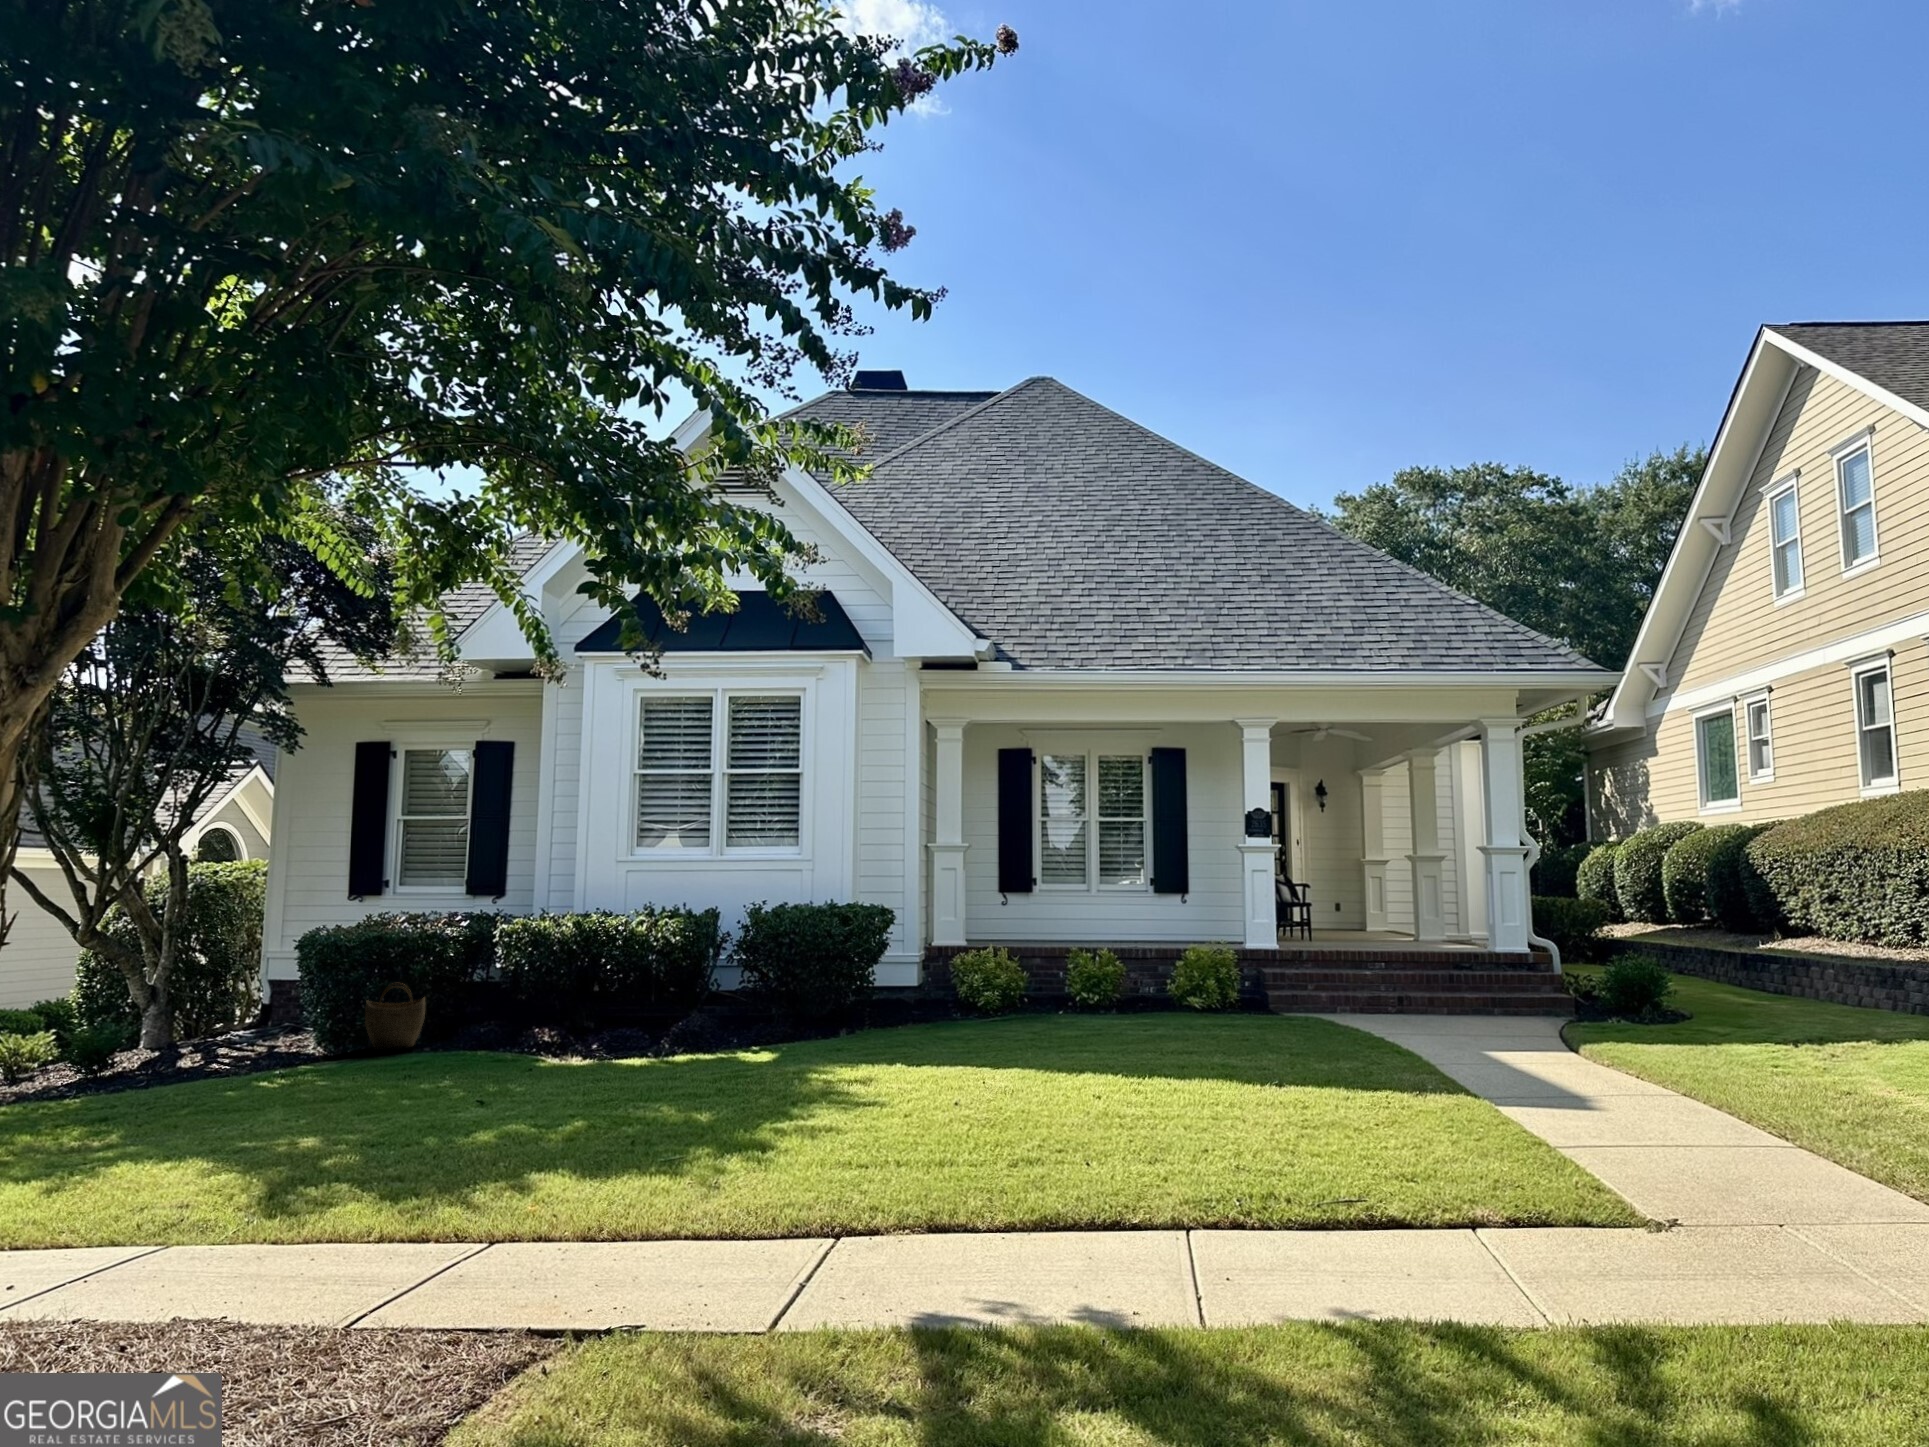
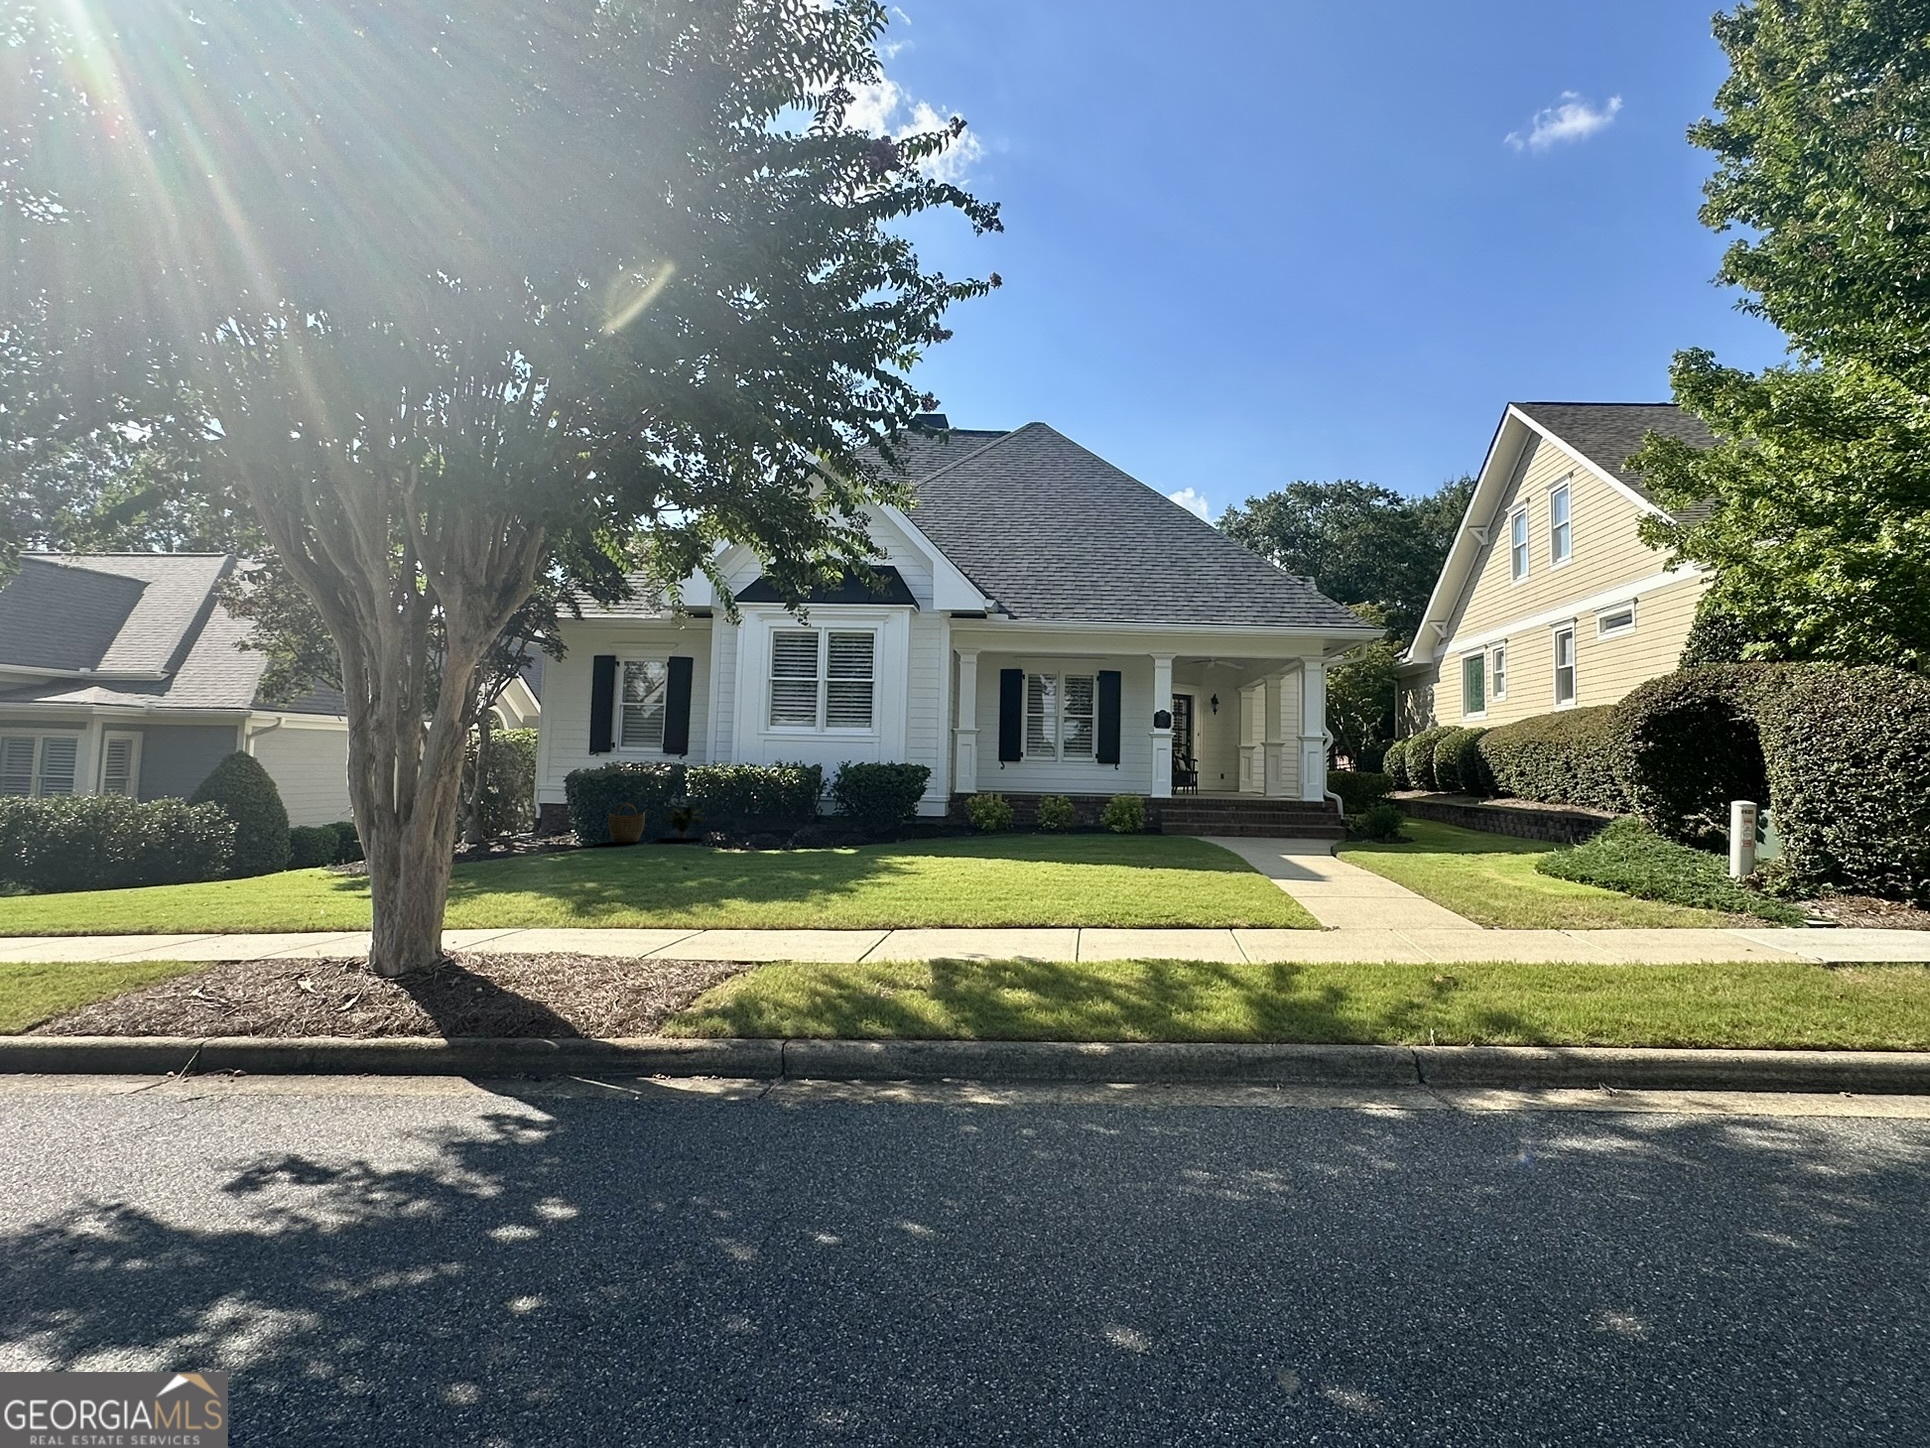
potted plant: none [451,977,532,1039] -> present [664,804,704,838]

